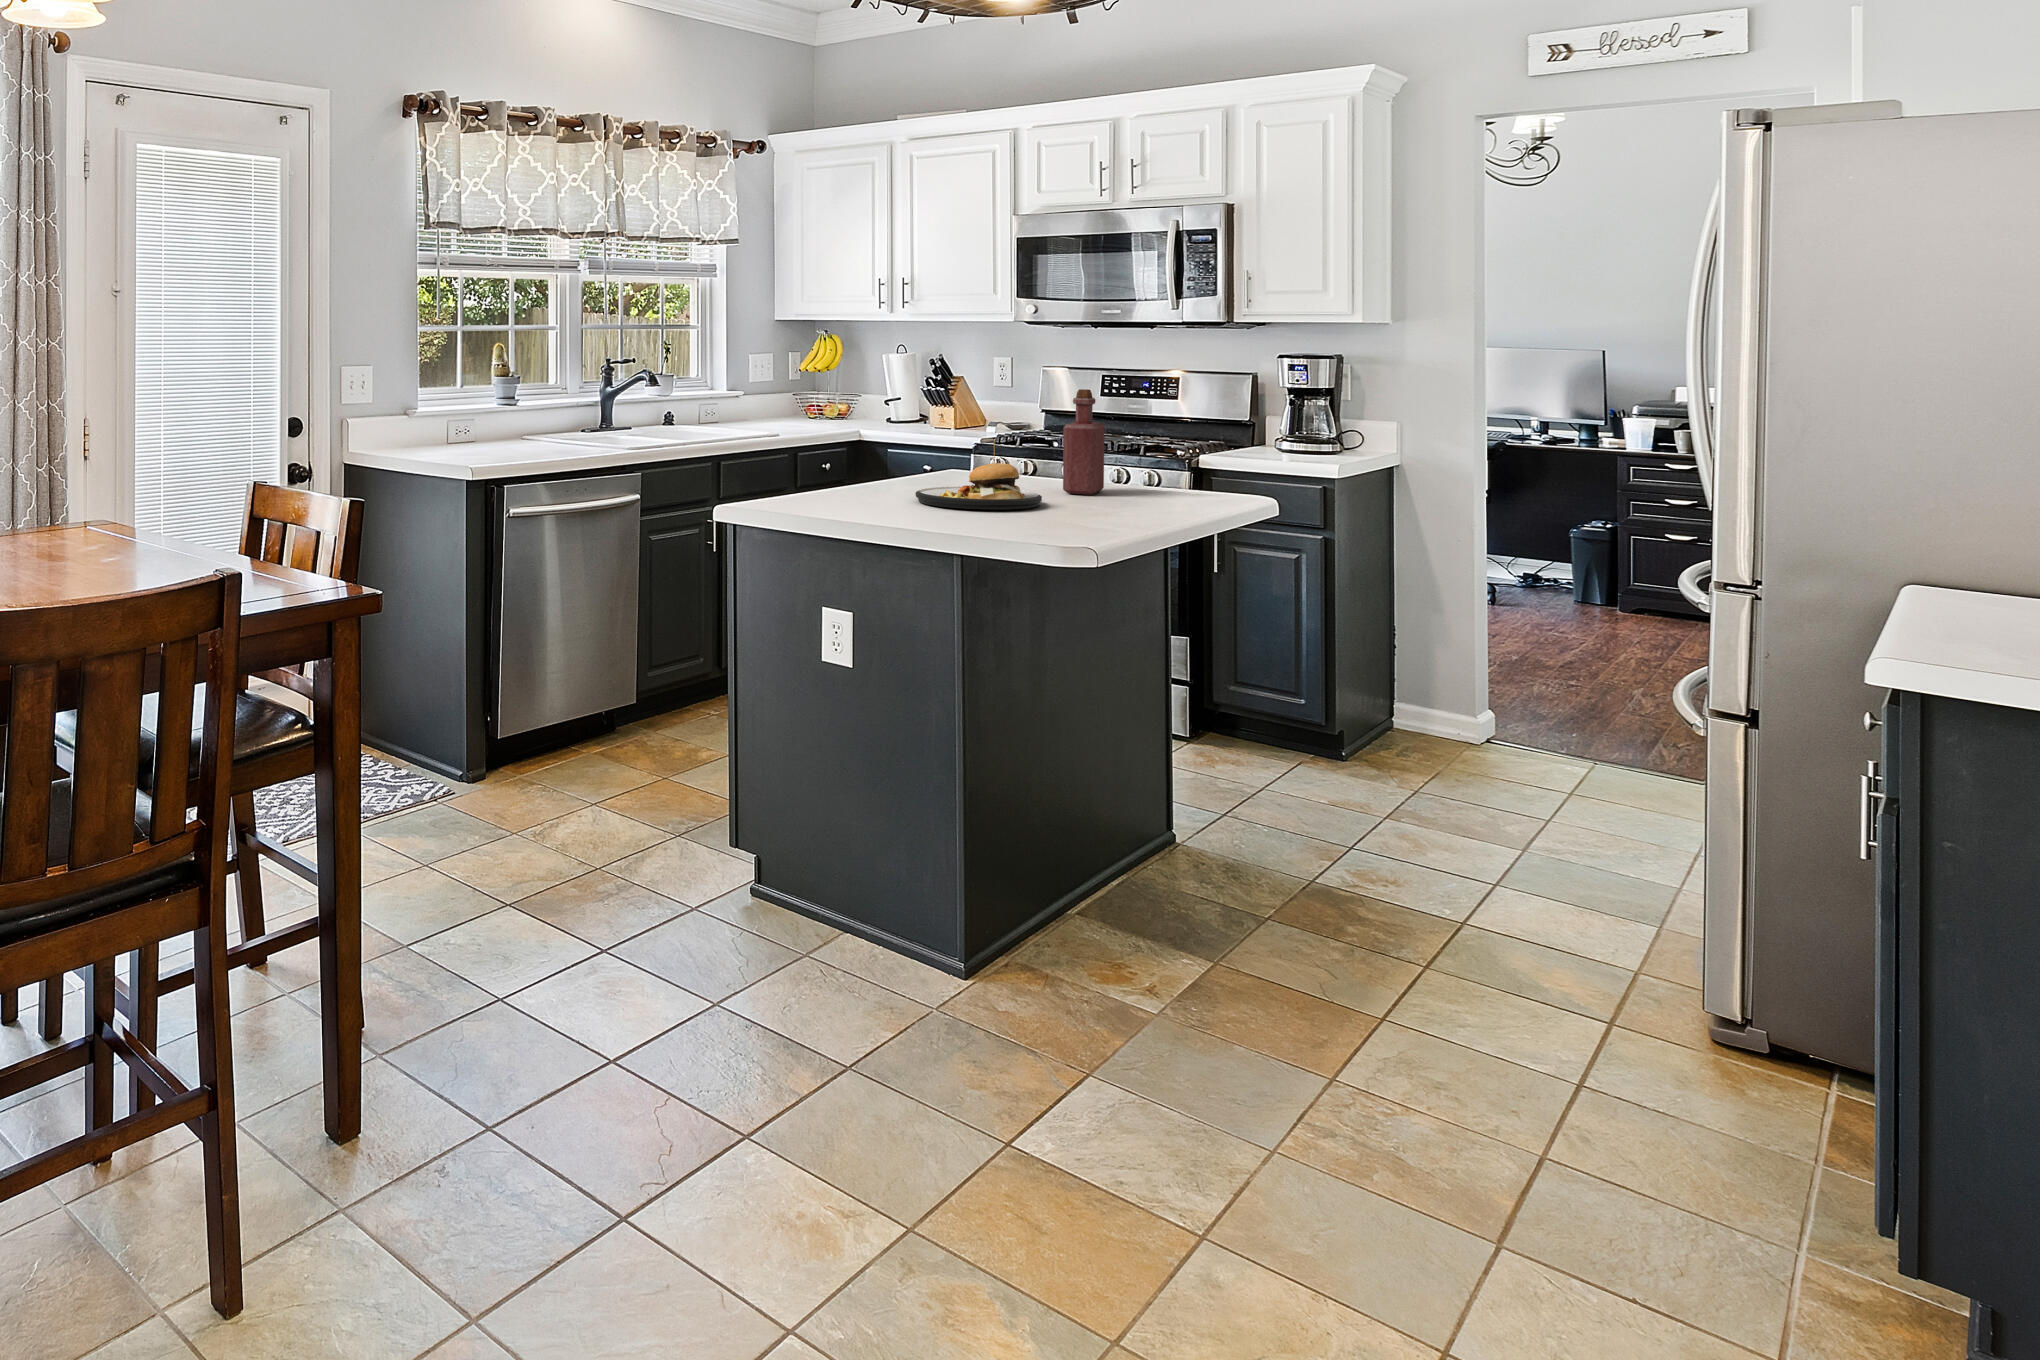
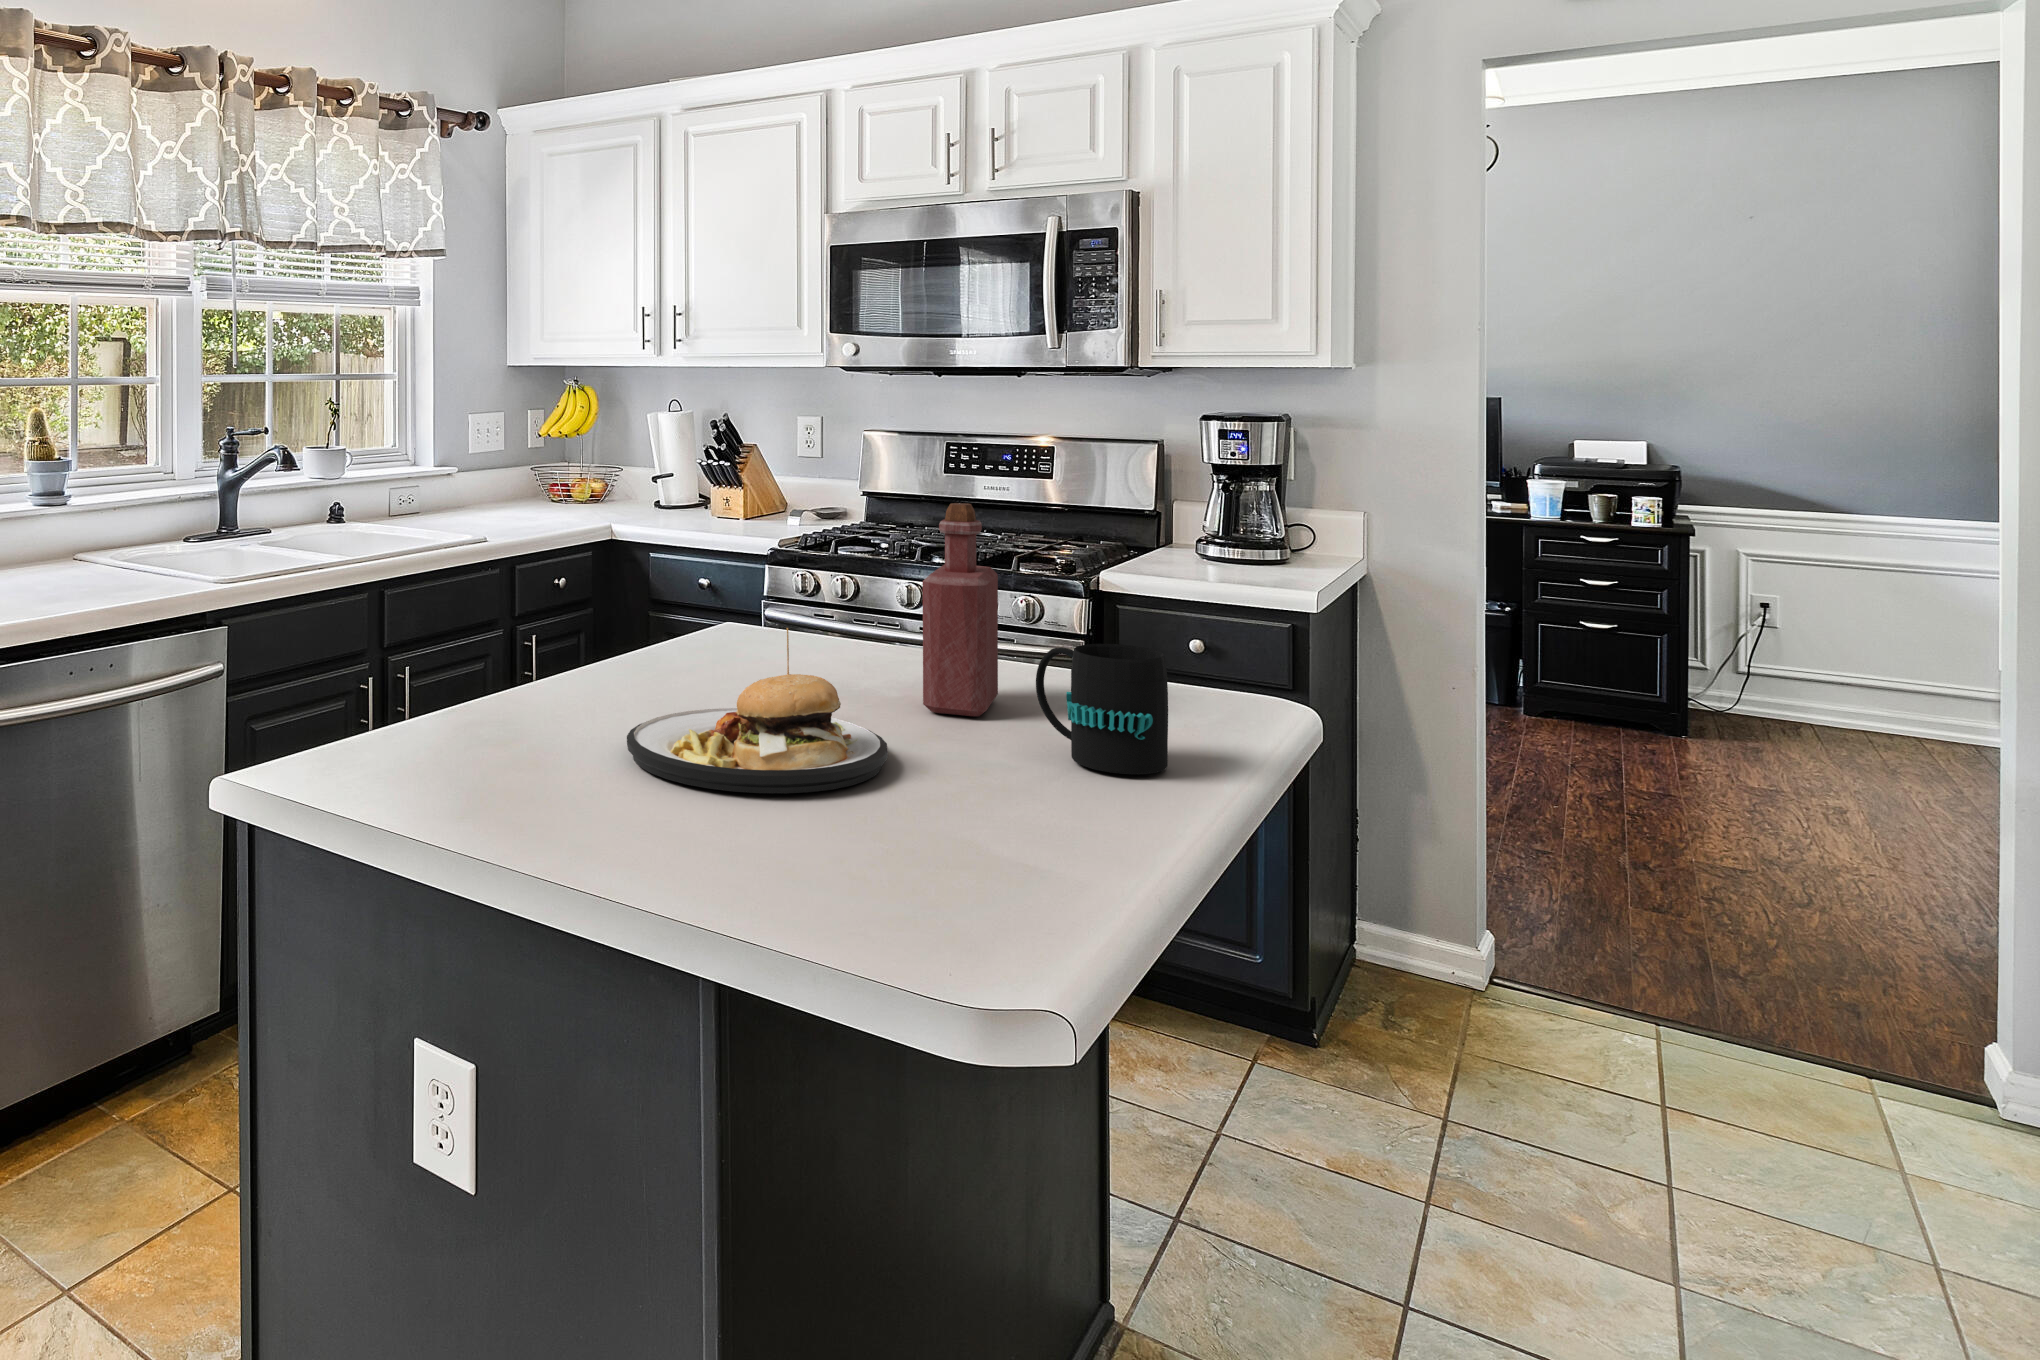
mug: none [1117,452,1178,508] -> present [1036,644,1168,774]

